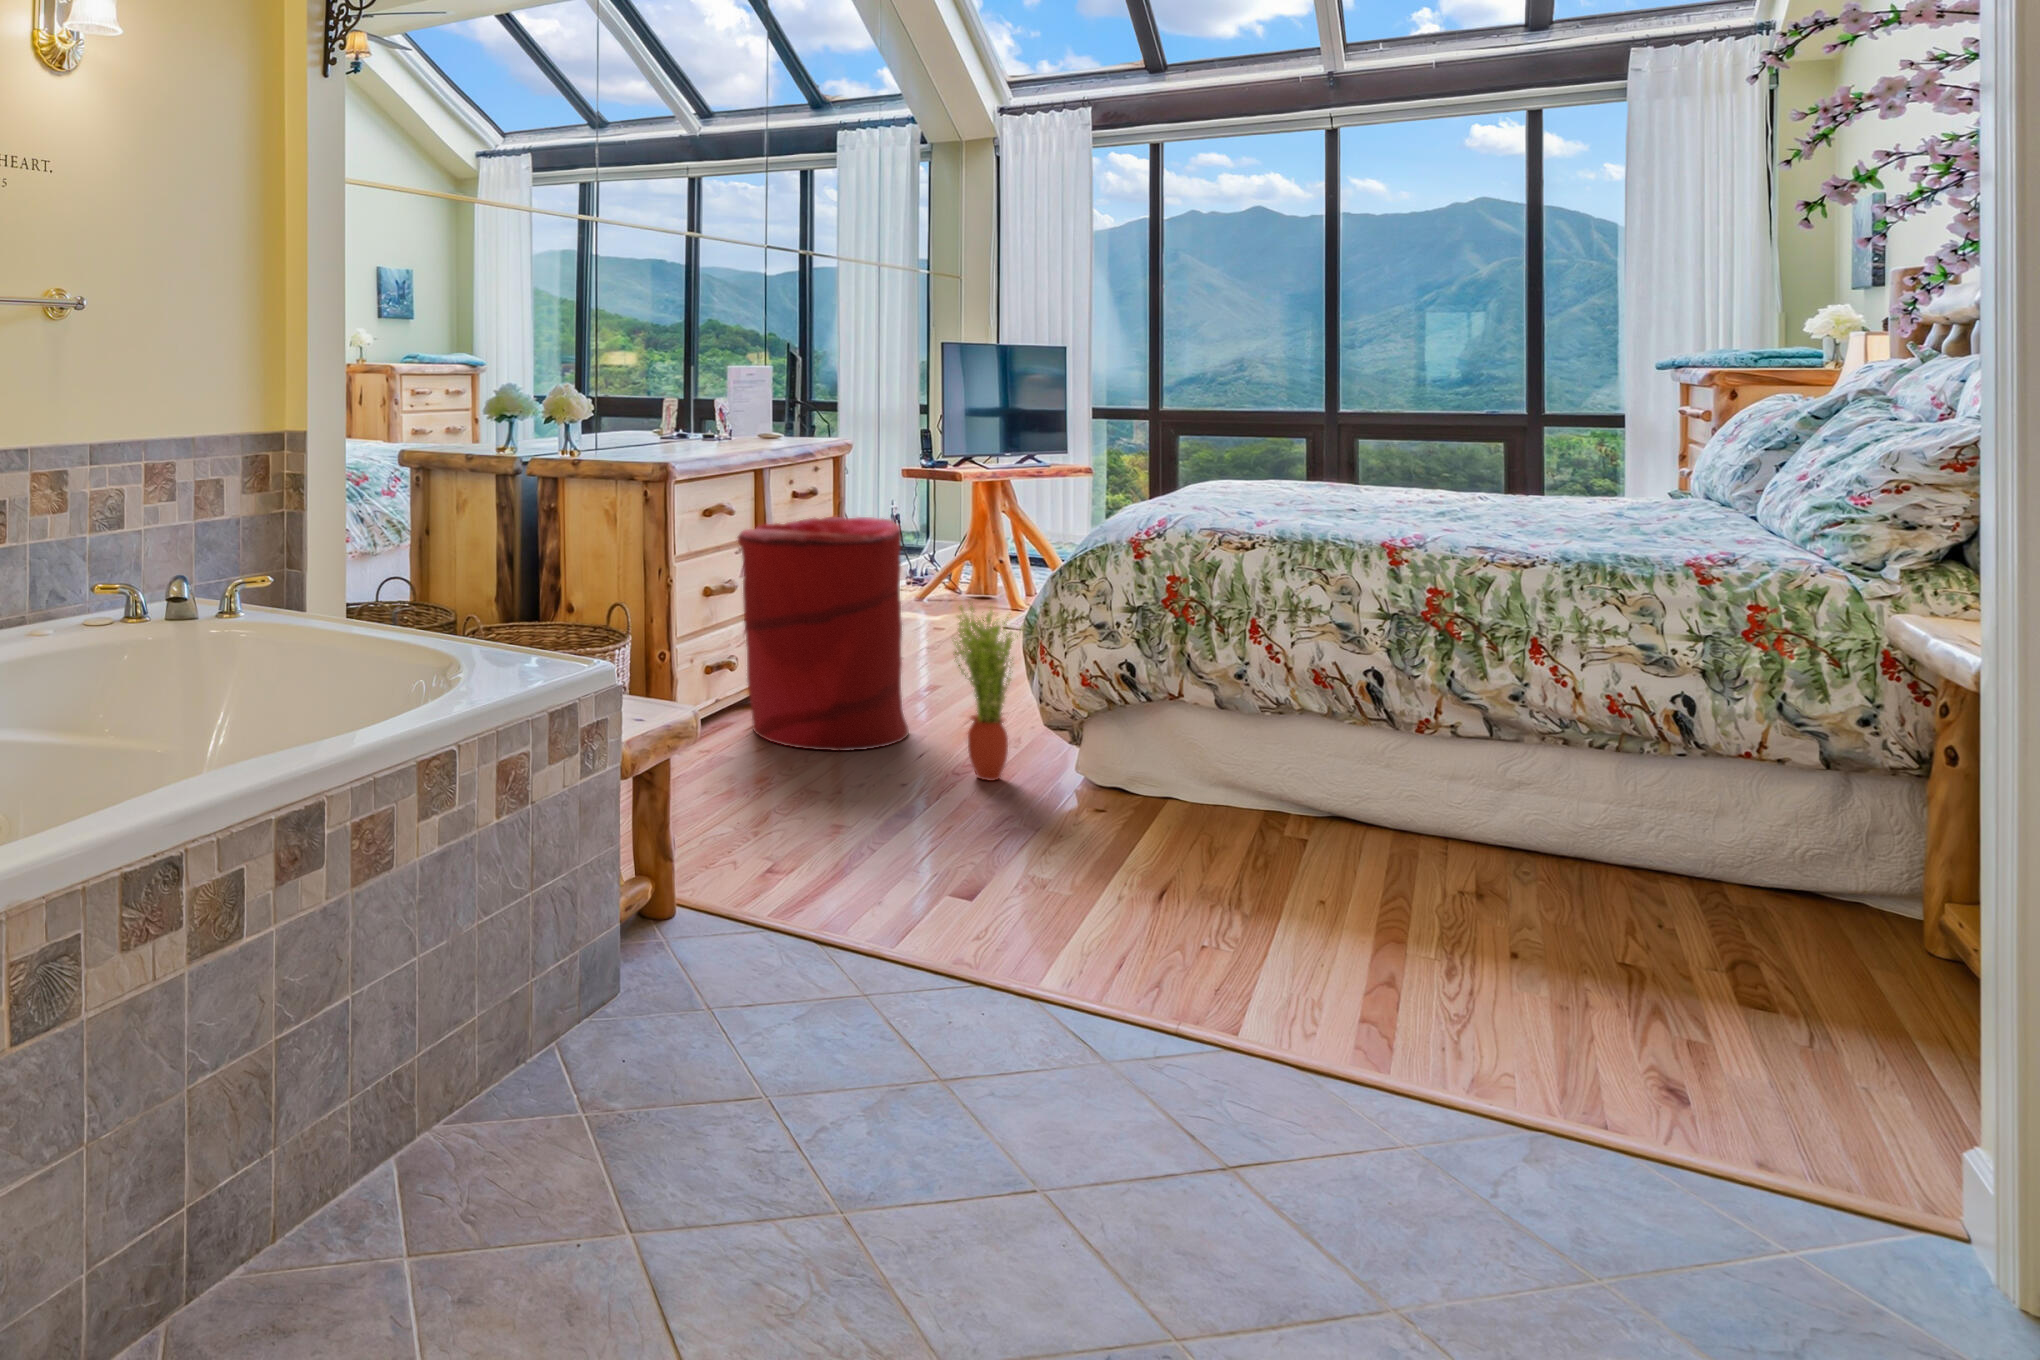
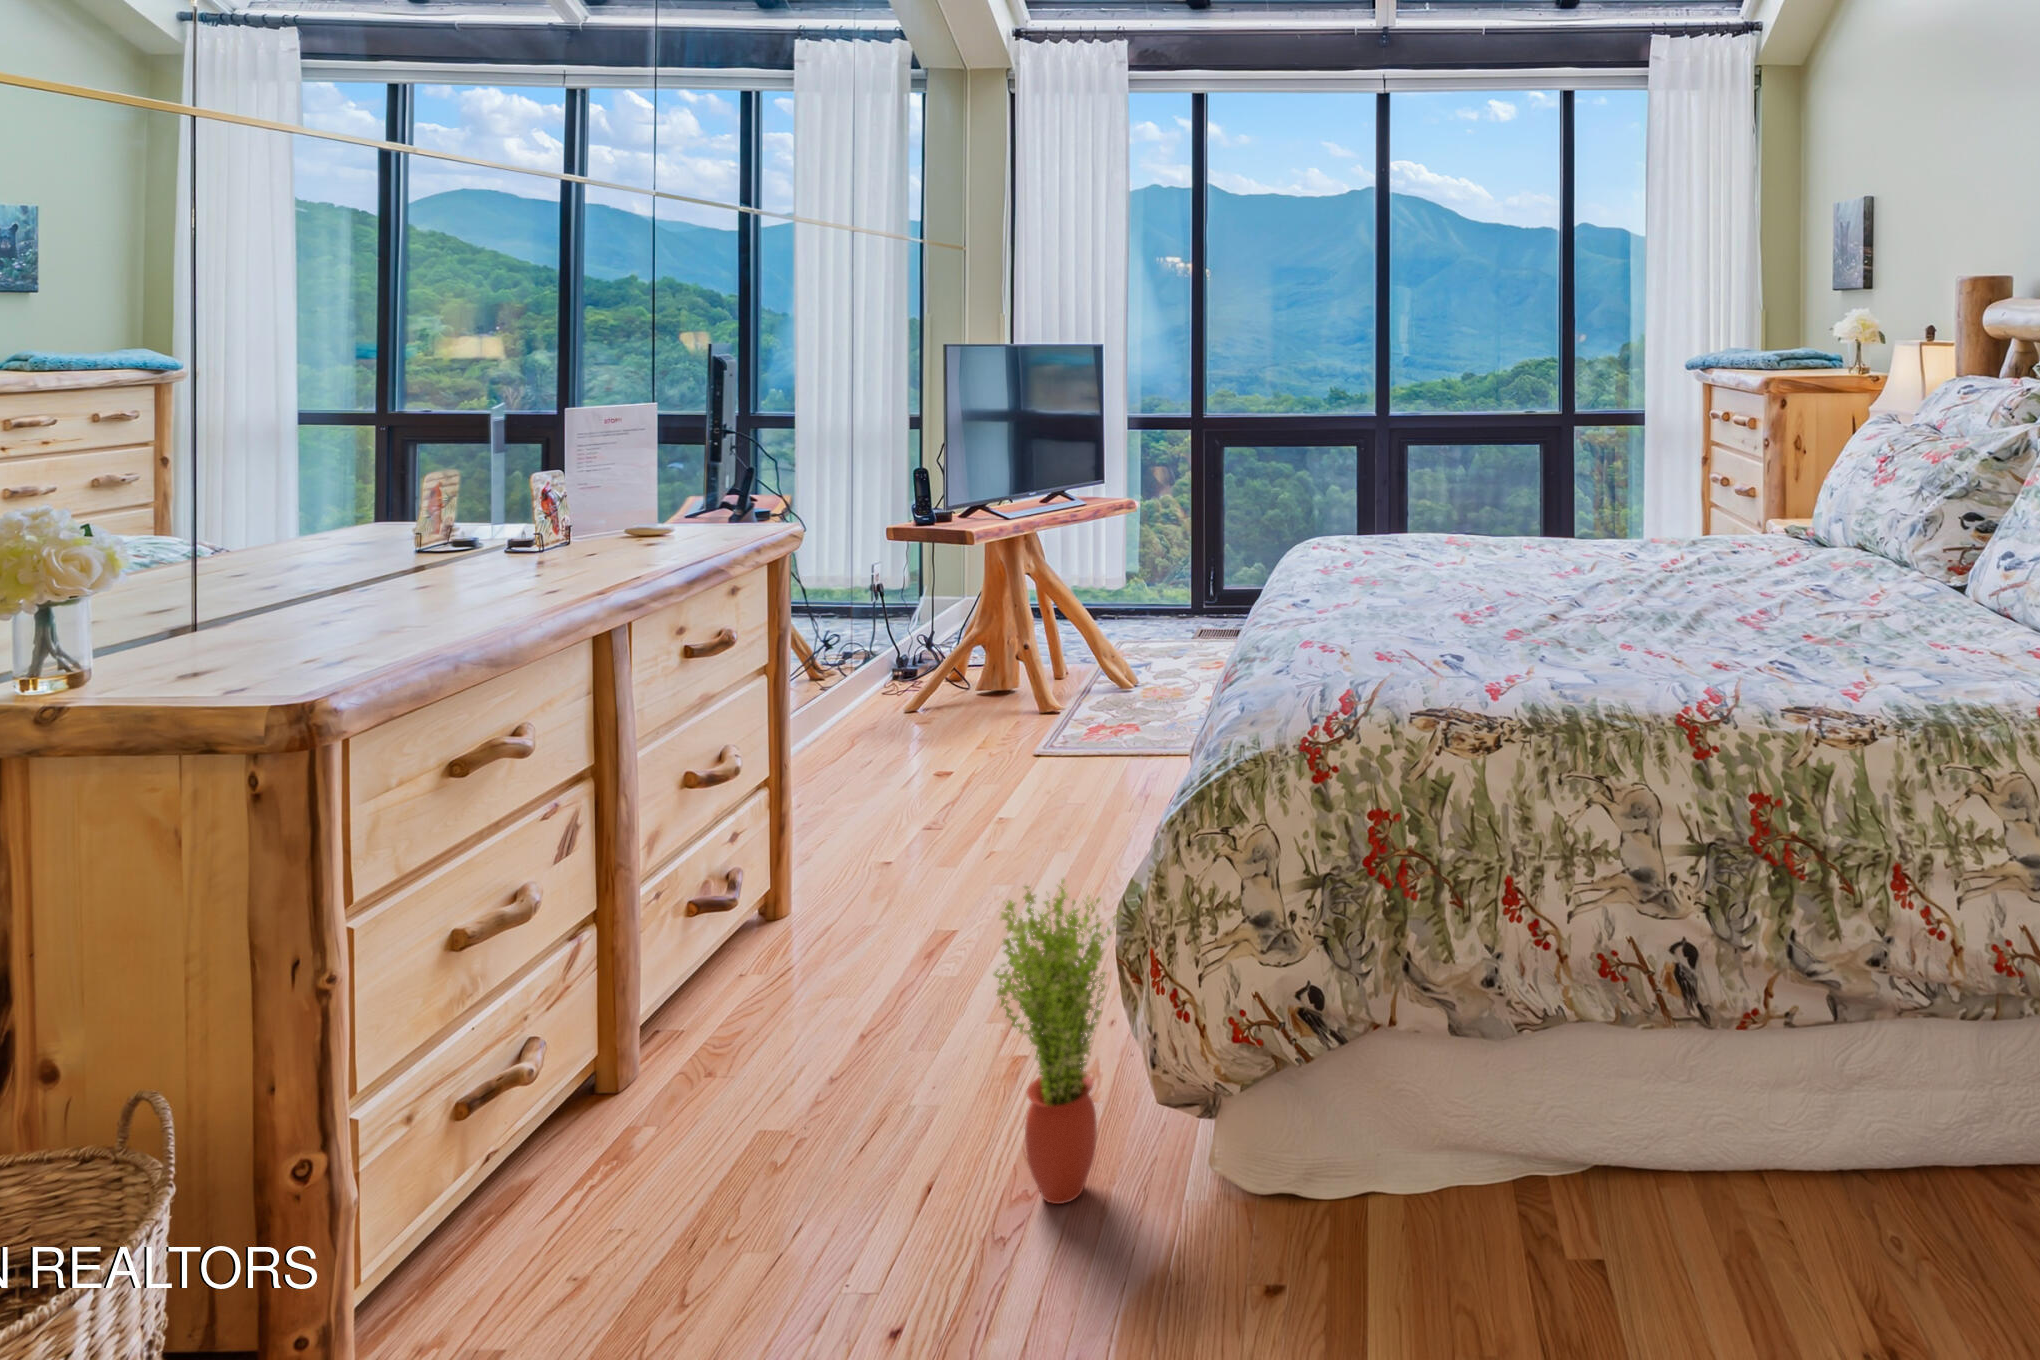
laundry hamper: present [738,517,909,751] -> none [561,695,913,1200]

